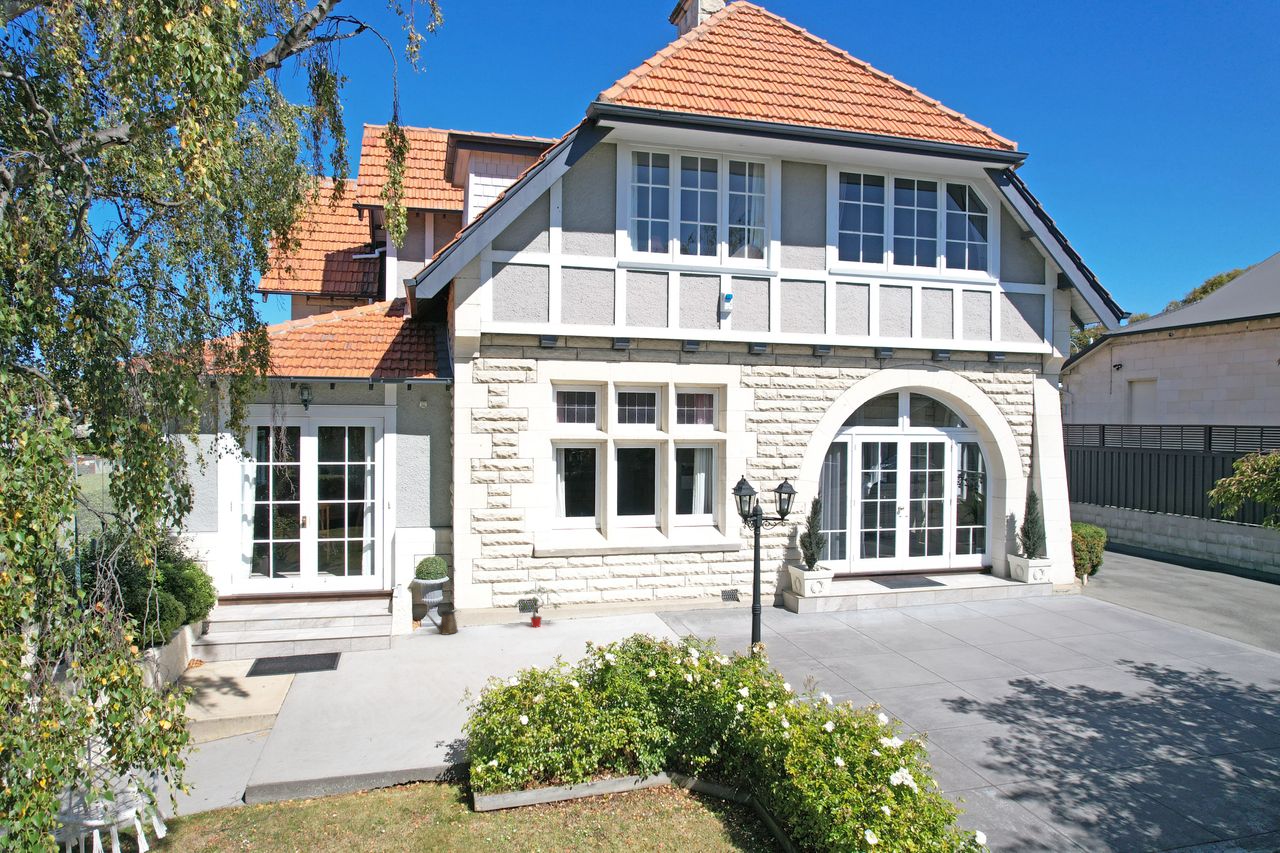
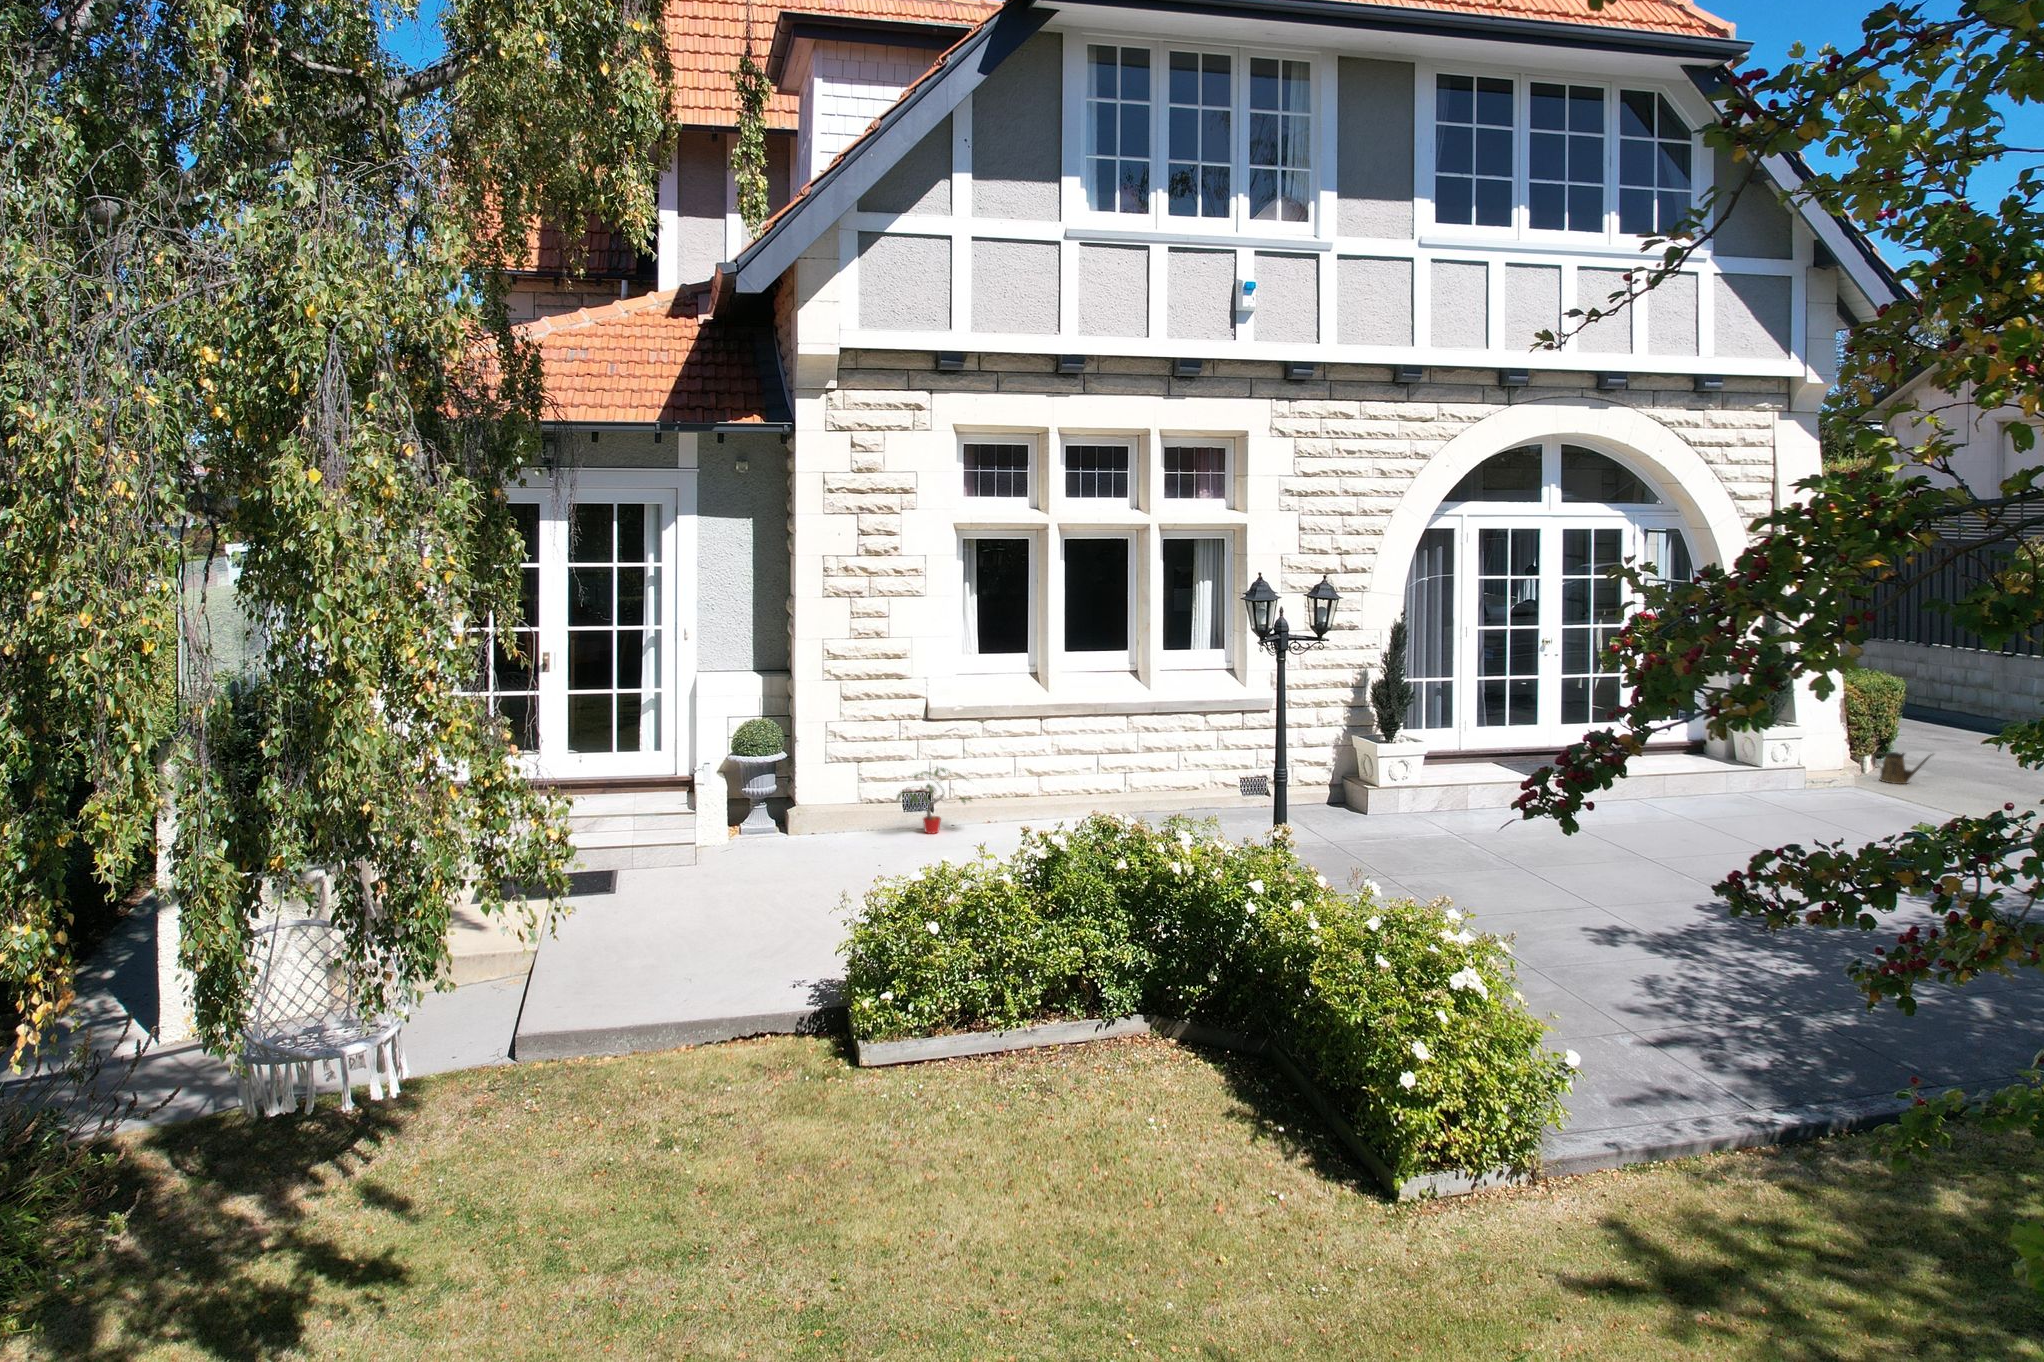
watering can: present [425,610,458,635] -> present [1873,752,1932,784]

